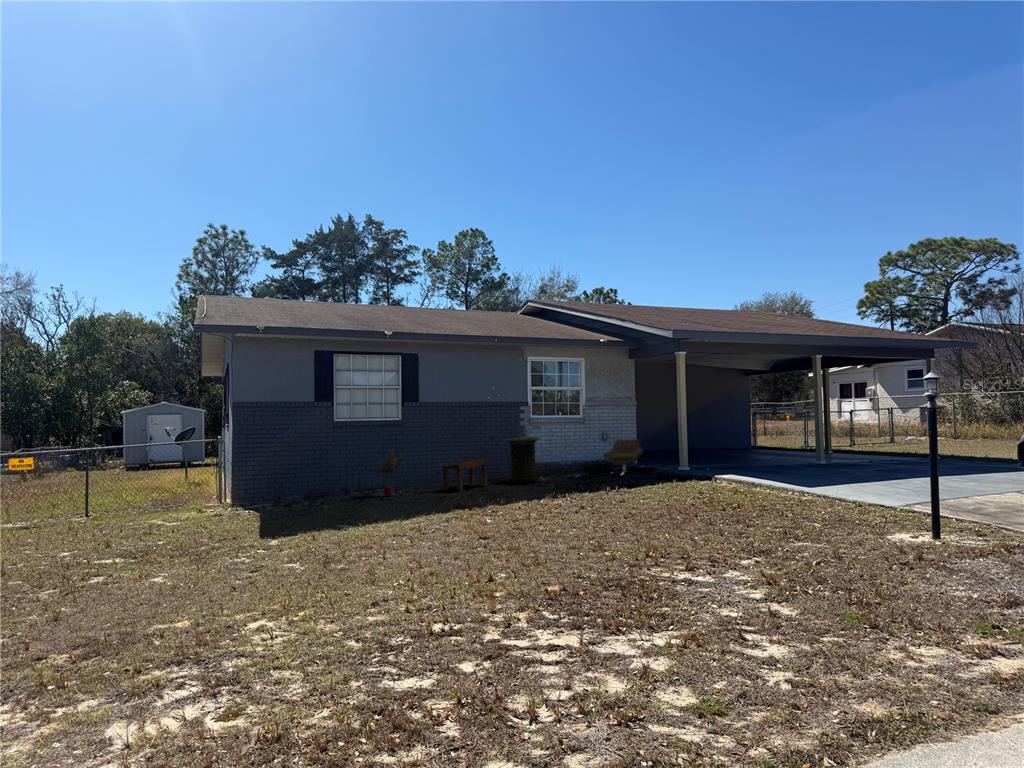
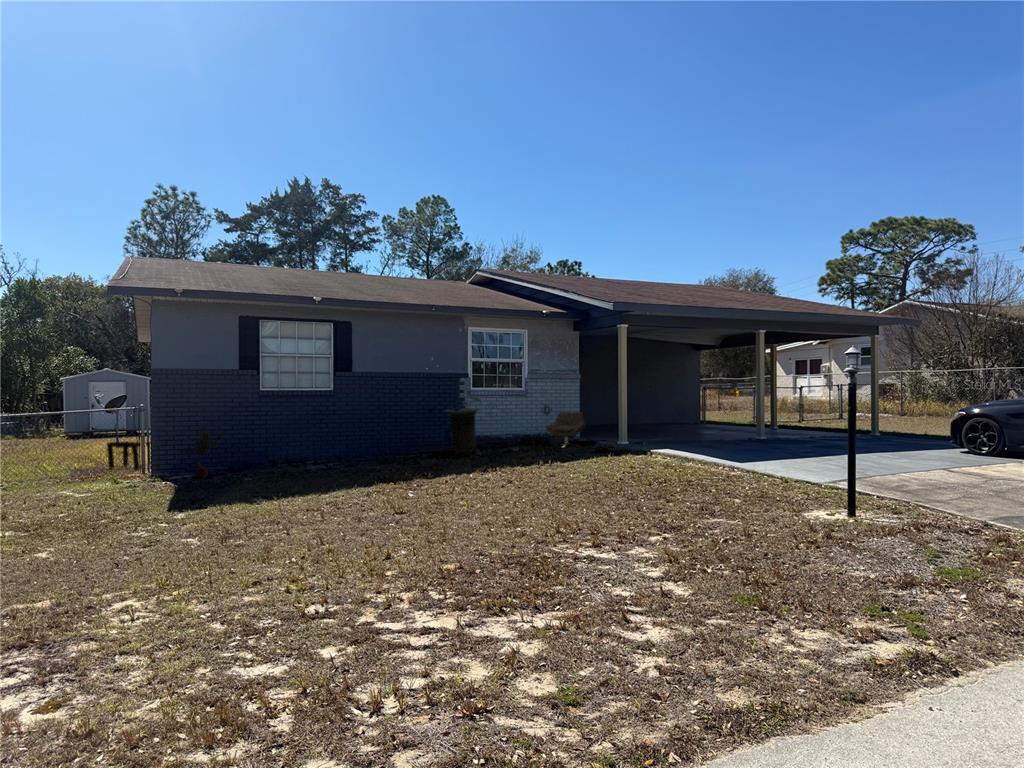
potted tree: present [370,449,405,496] -> present [179,429,223,478]
bench: present [443,460,487,492] -> present [107,441,150,471]

